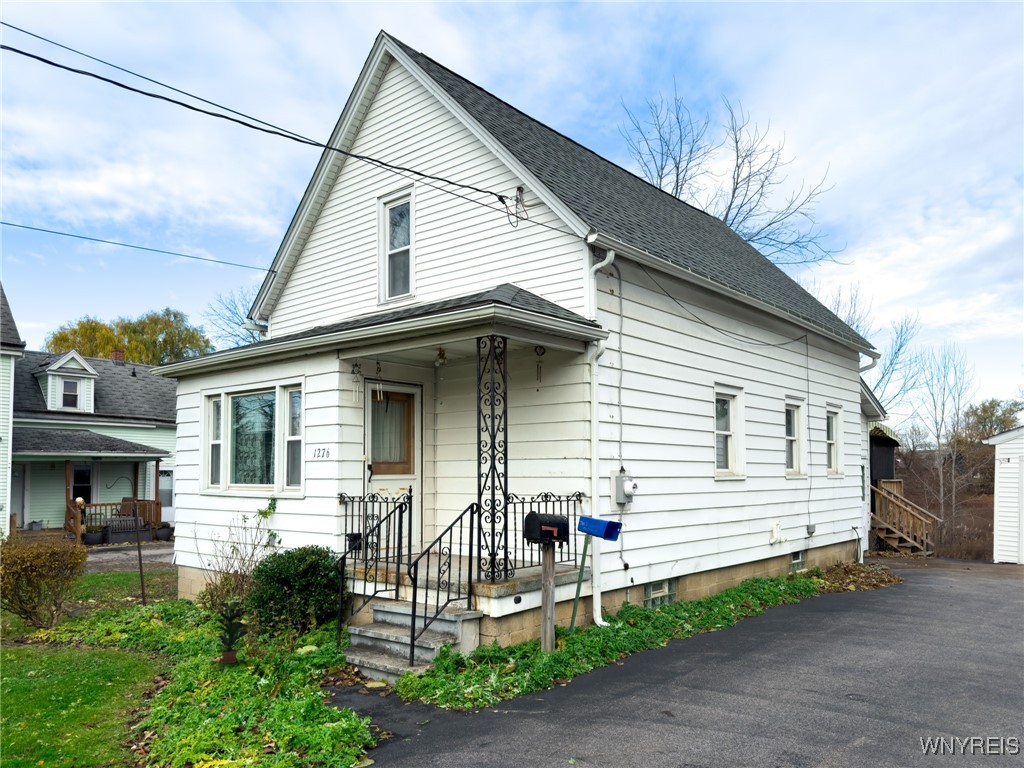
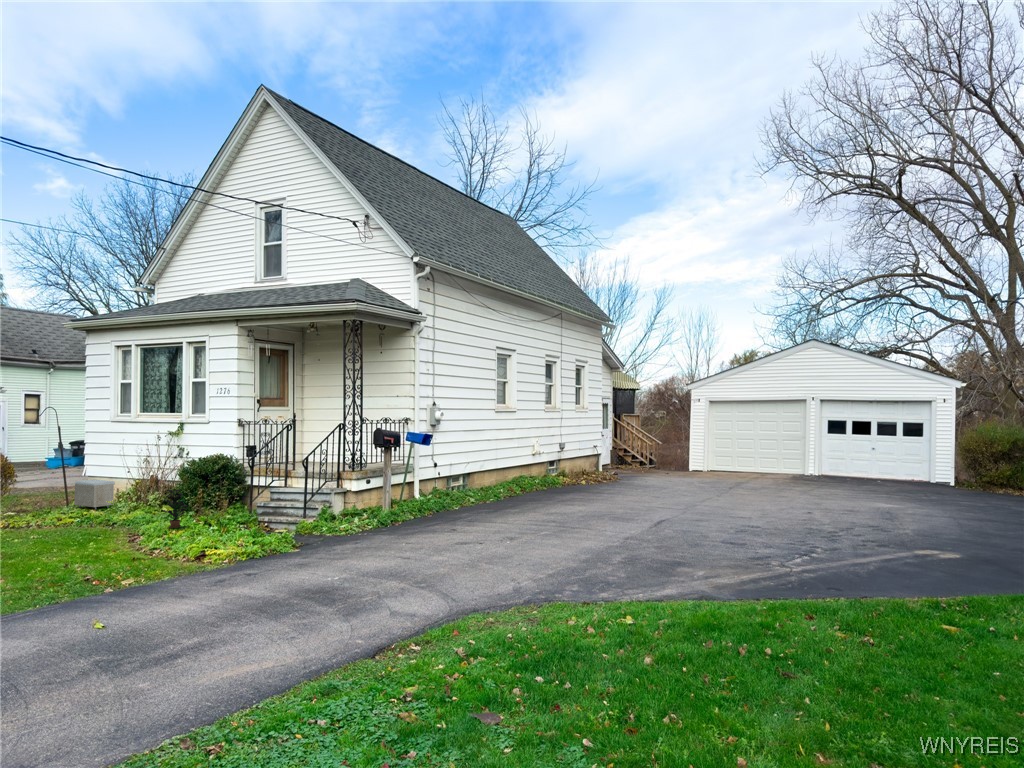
storage bench: none [154,568,200,611] -> present [74,480,115,509]

